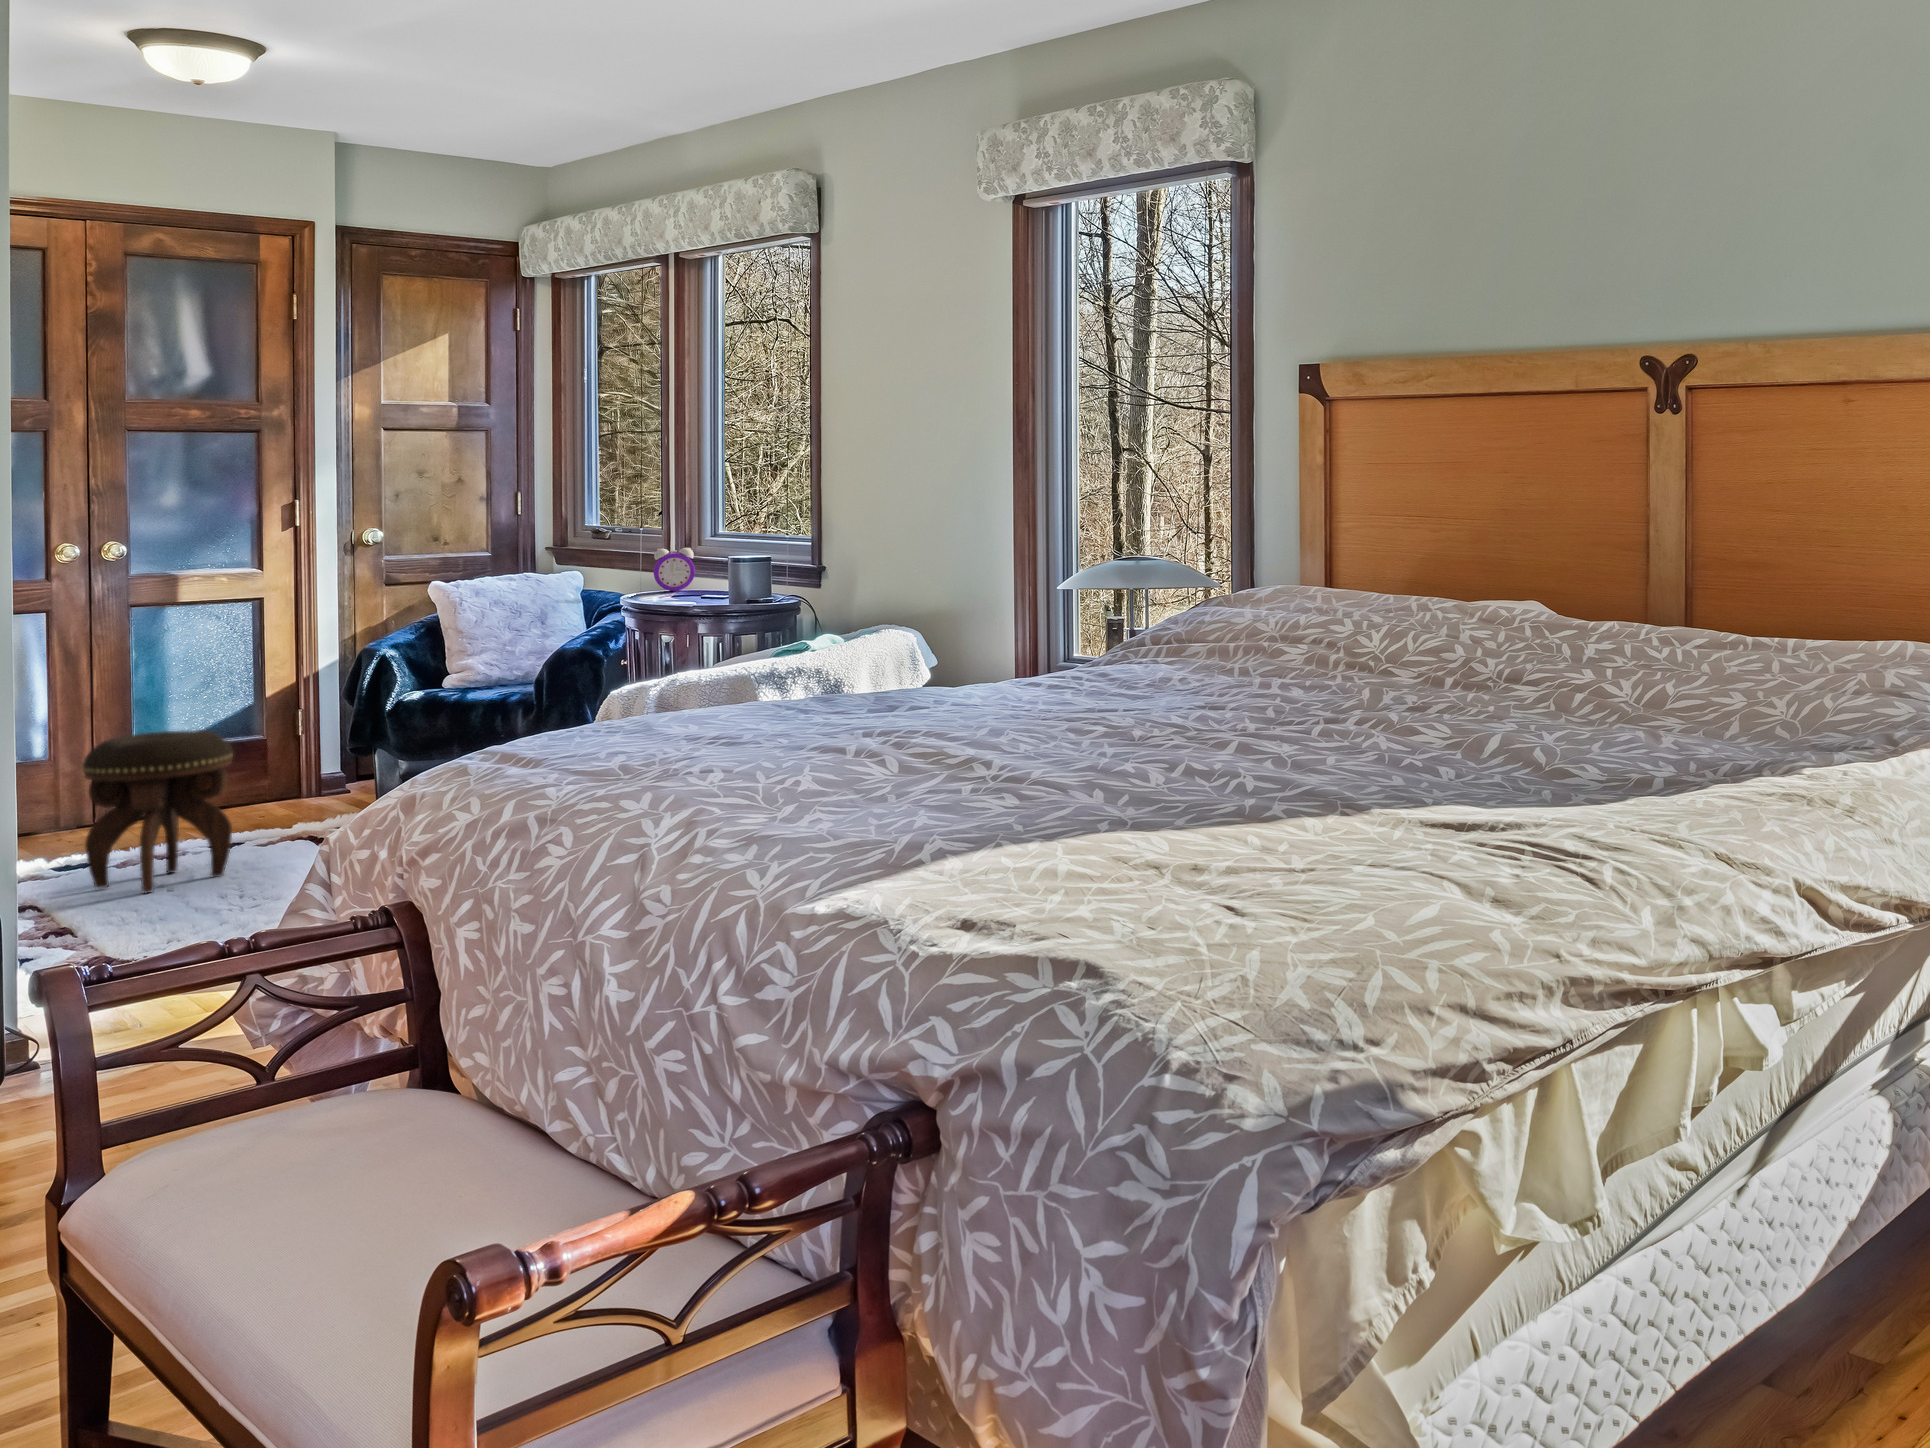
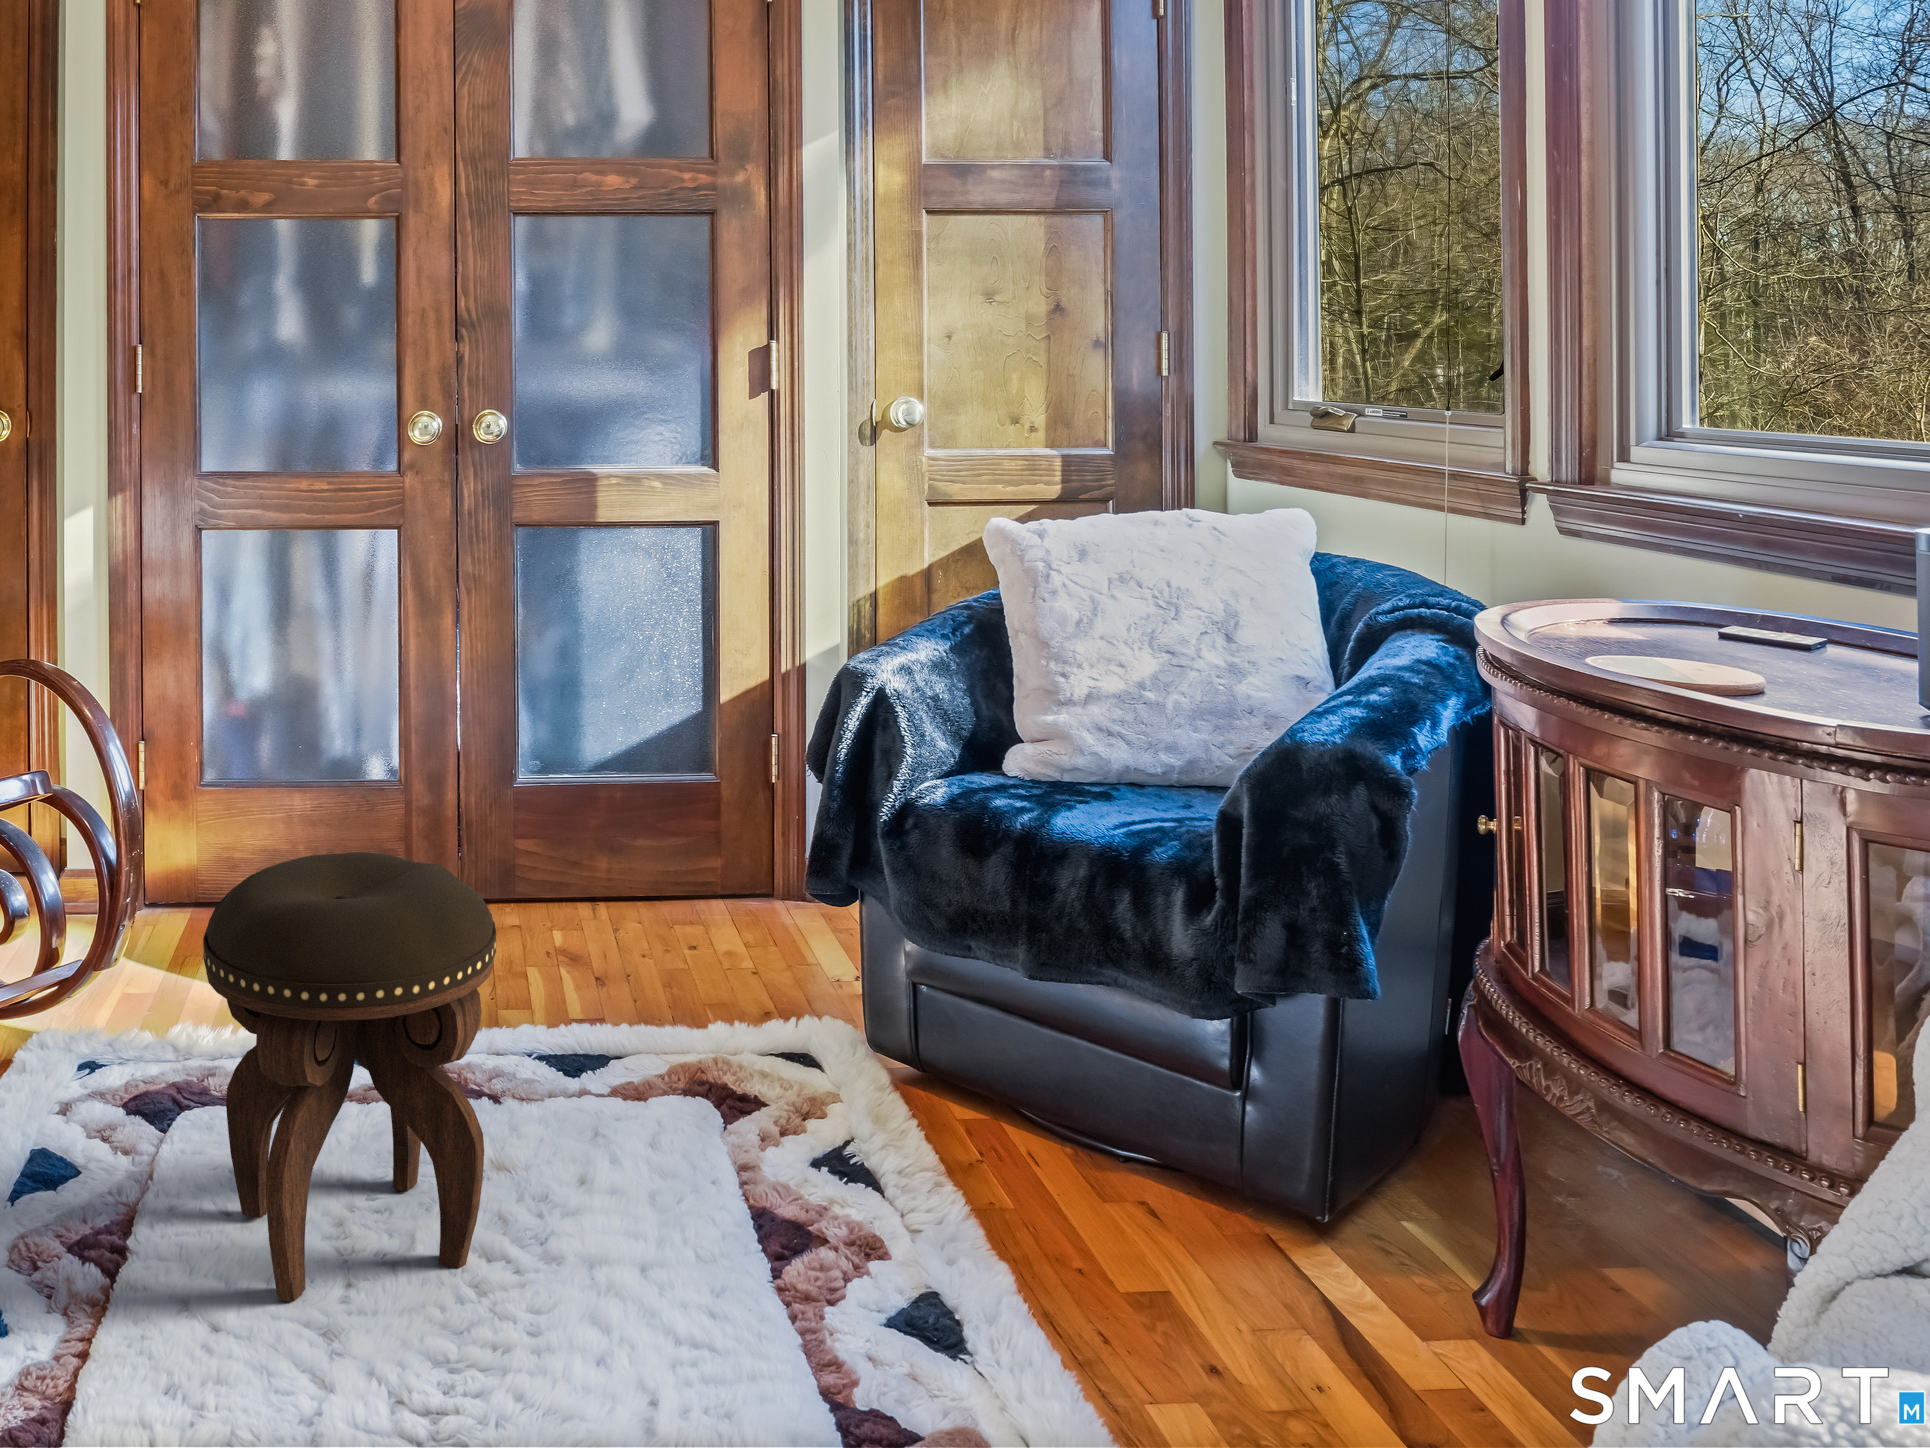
alarm clock: present [654,548,695,591] -> none [1564,508,1715,650]

